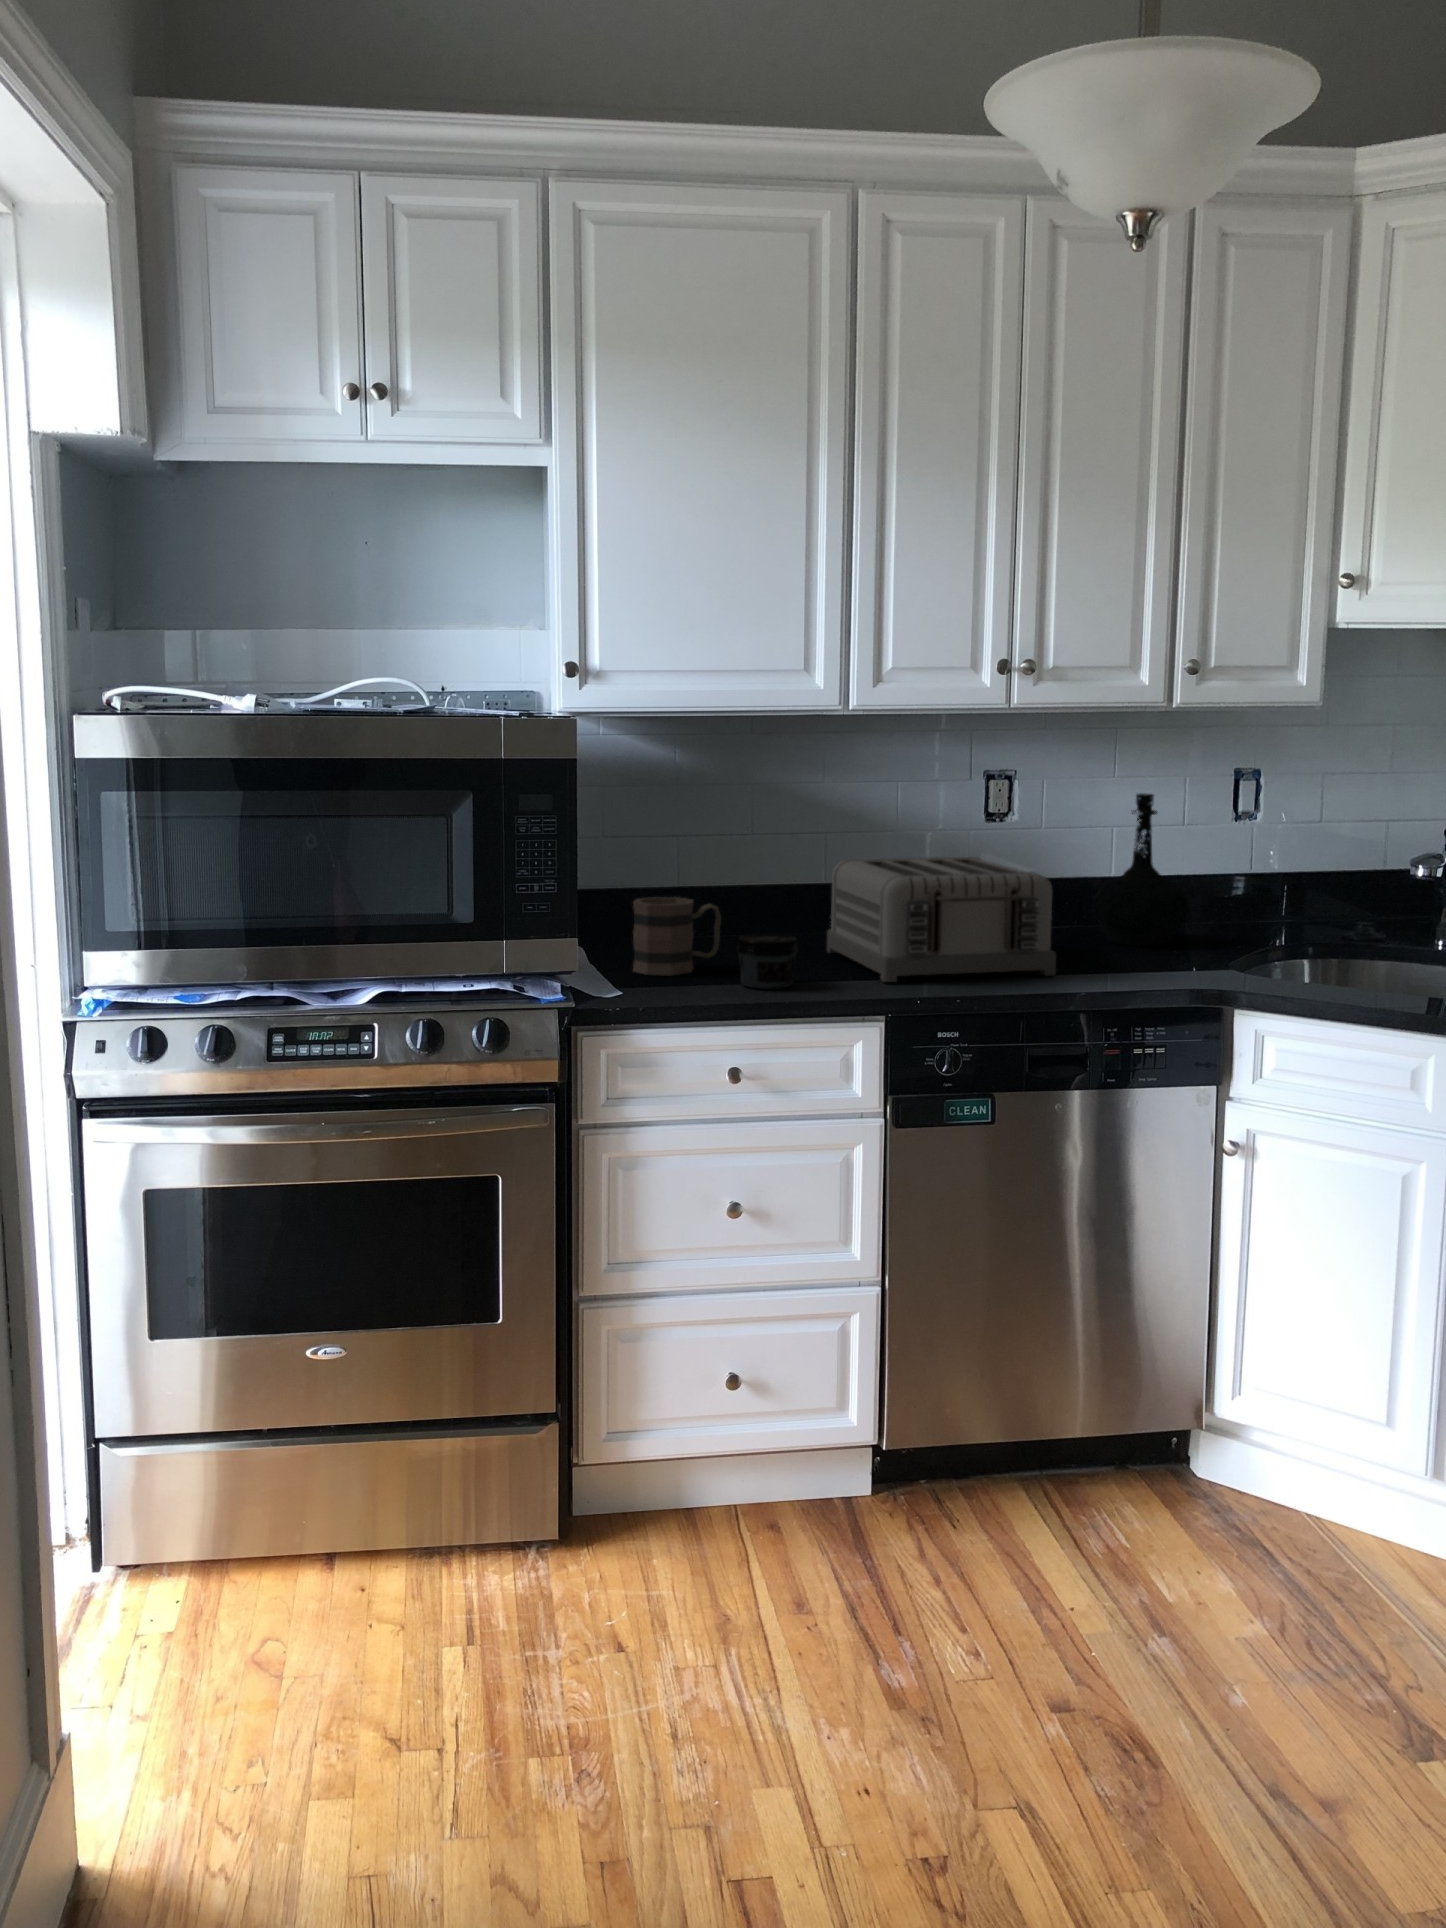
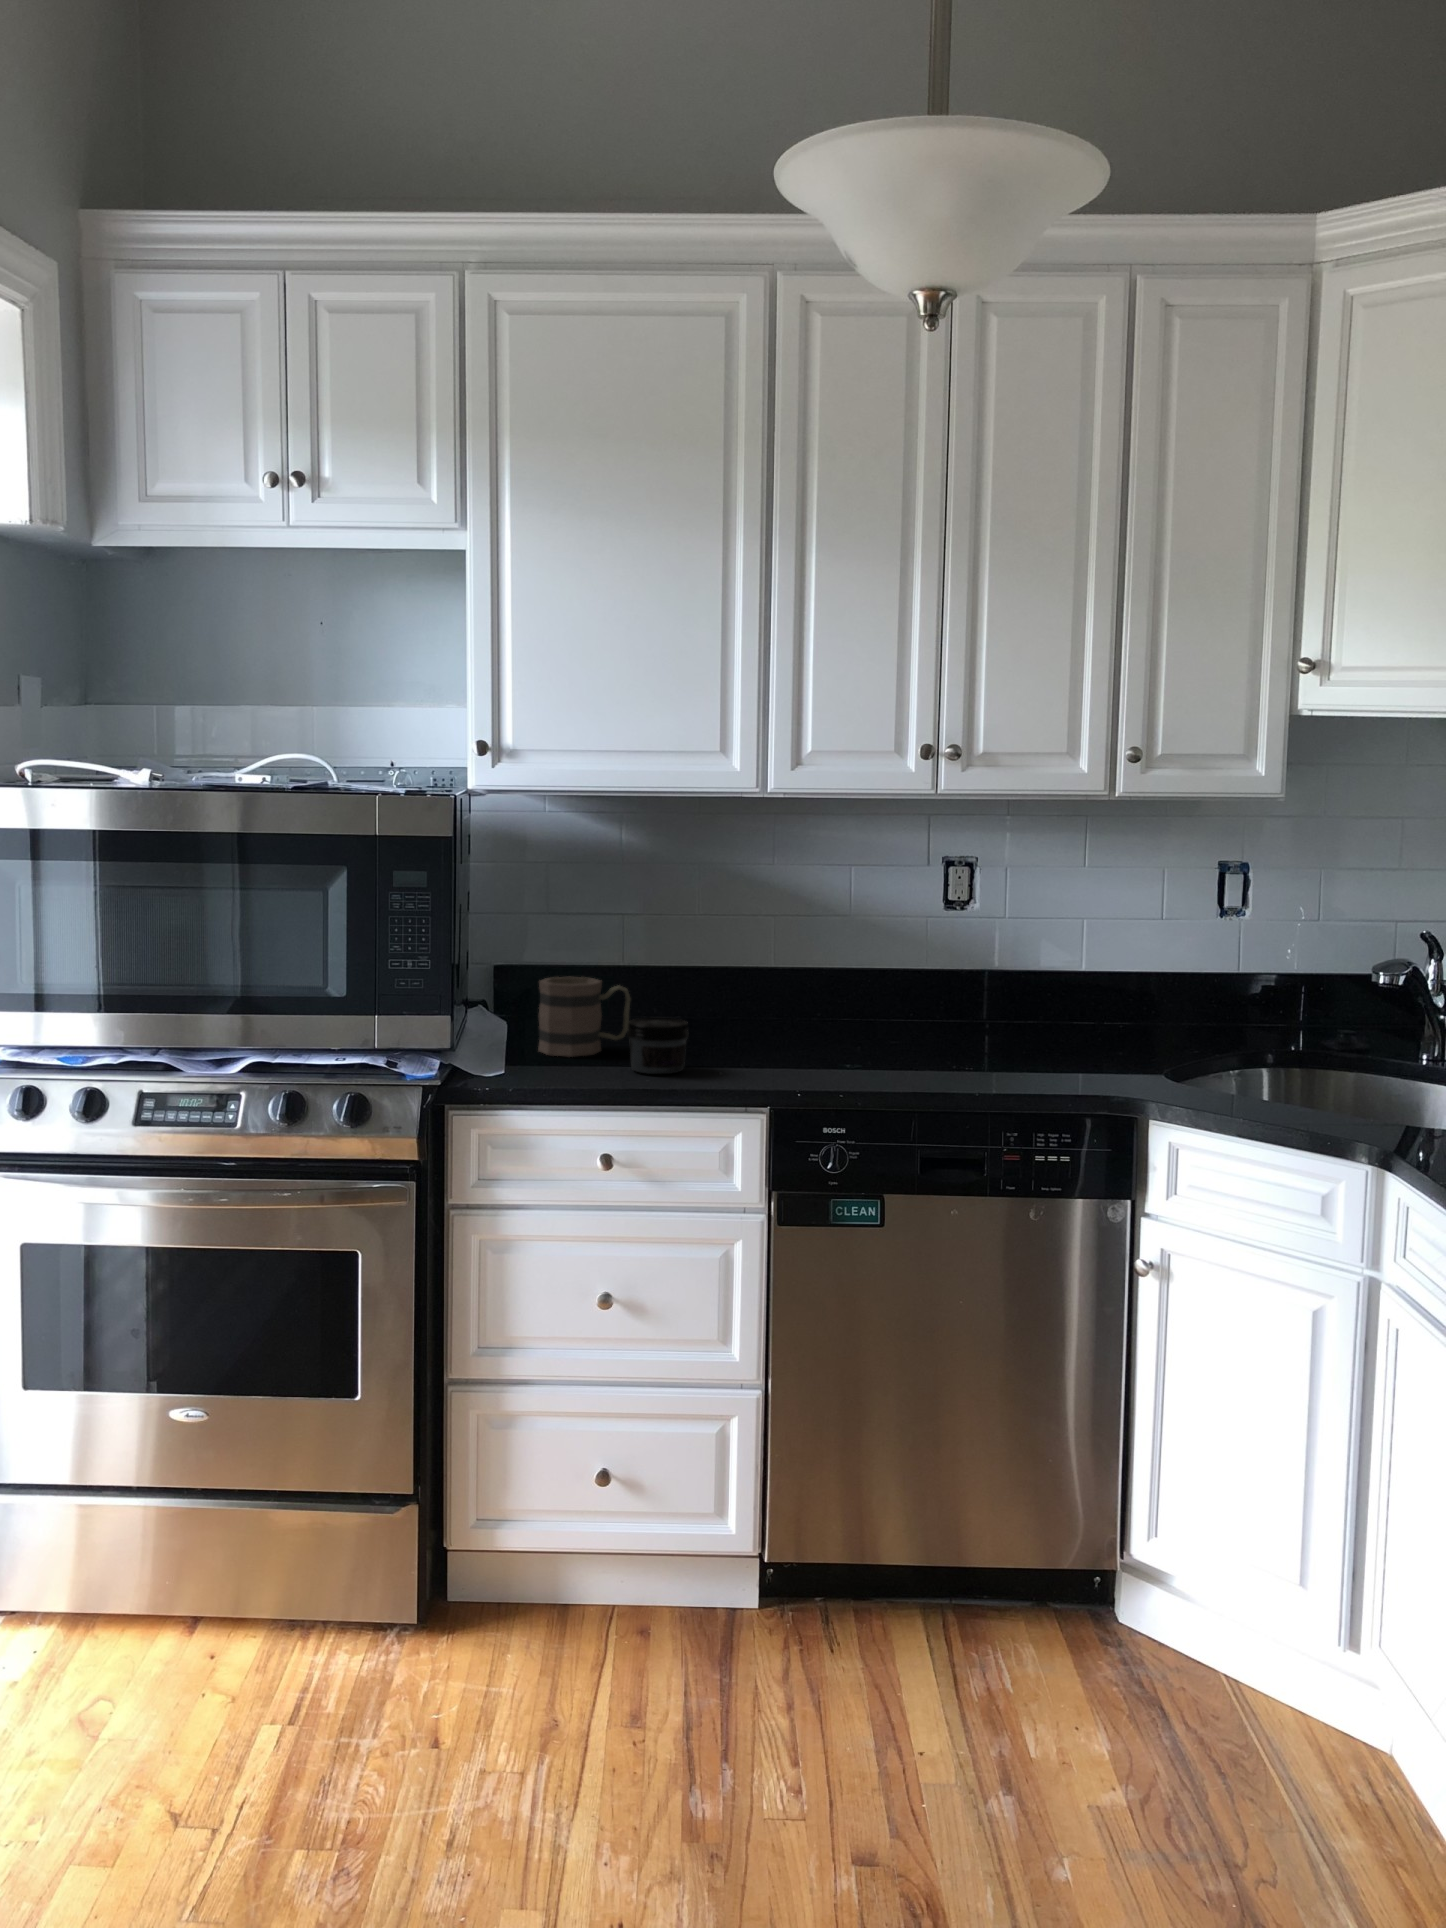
bottle: present [1093,793,1189,946] -> none [1047,884,1148,1045]
toaster: present [827,857,1056,982] -> none [756,945,967,1072]

